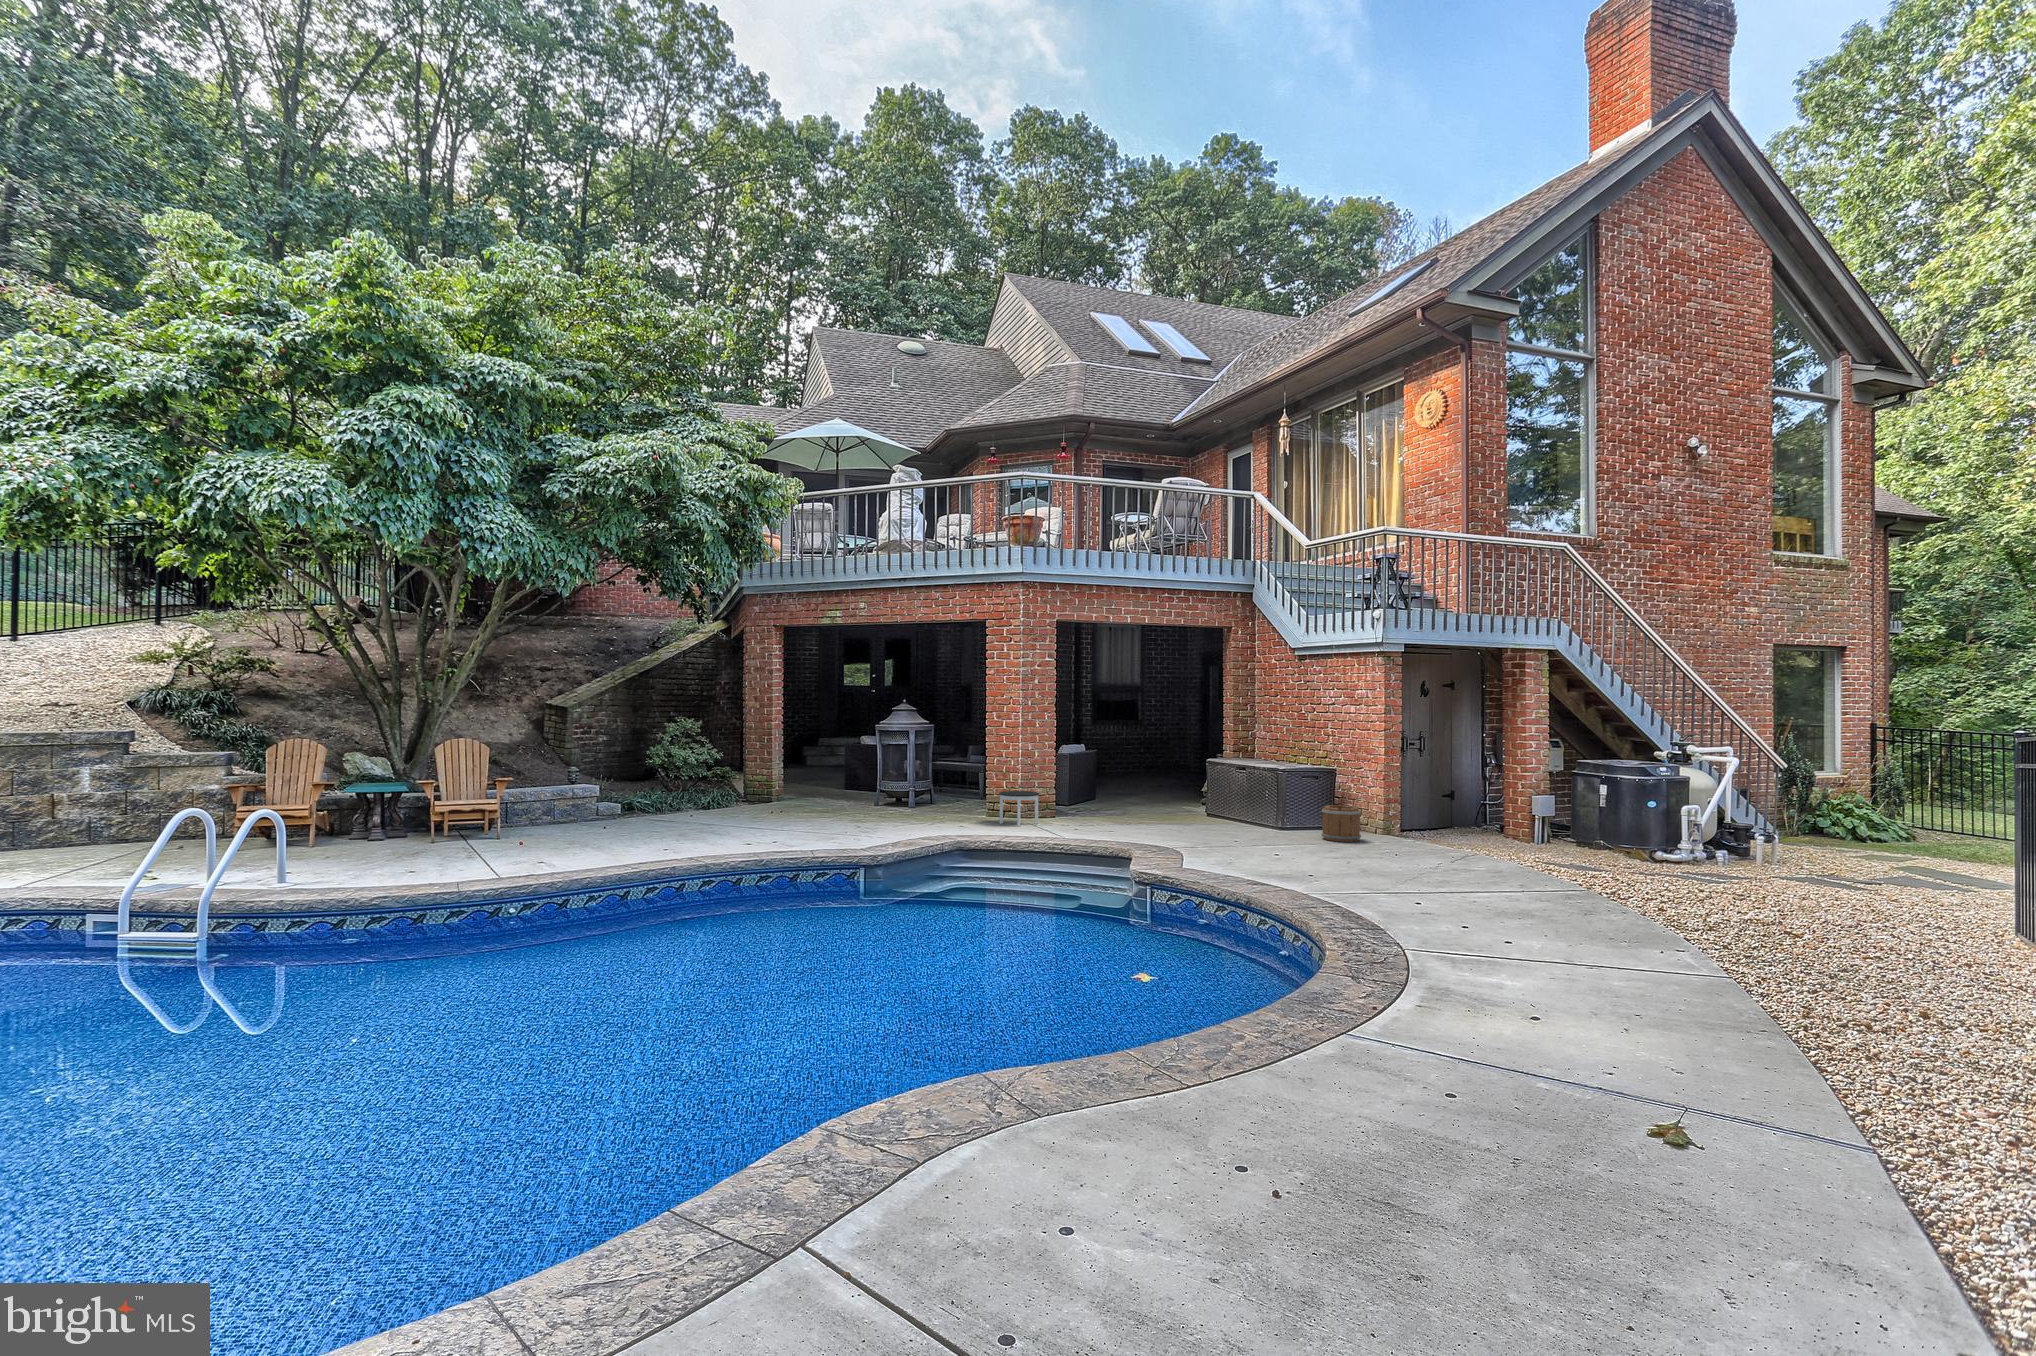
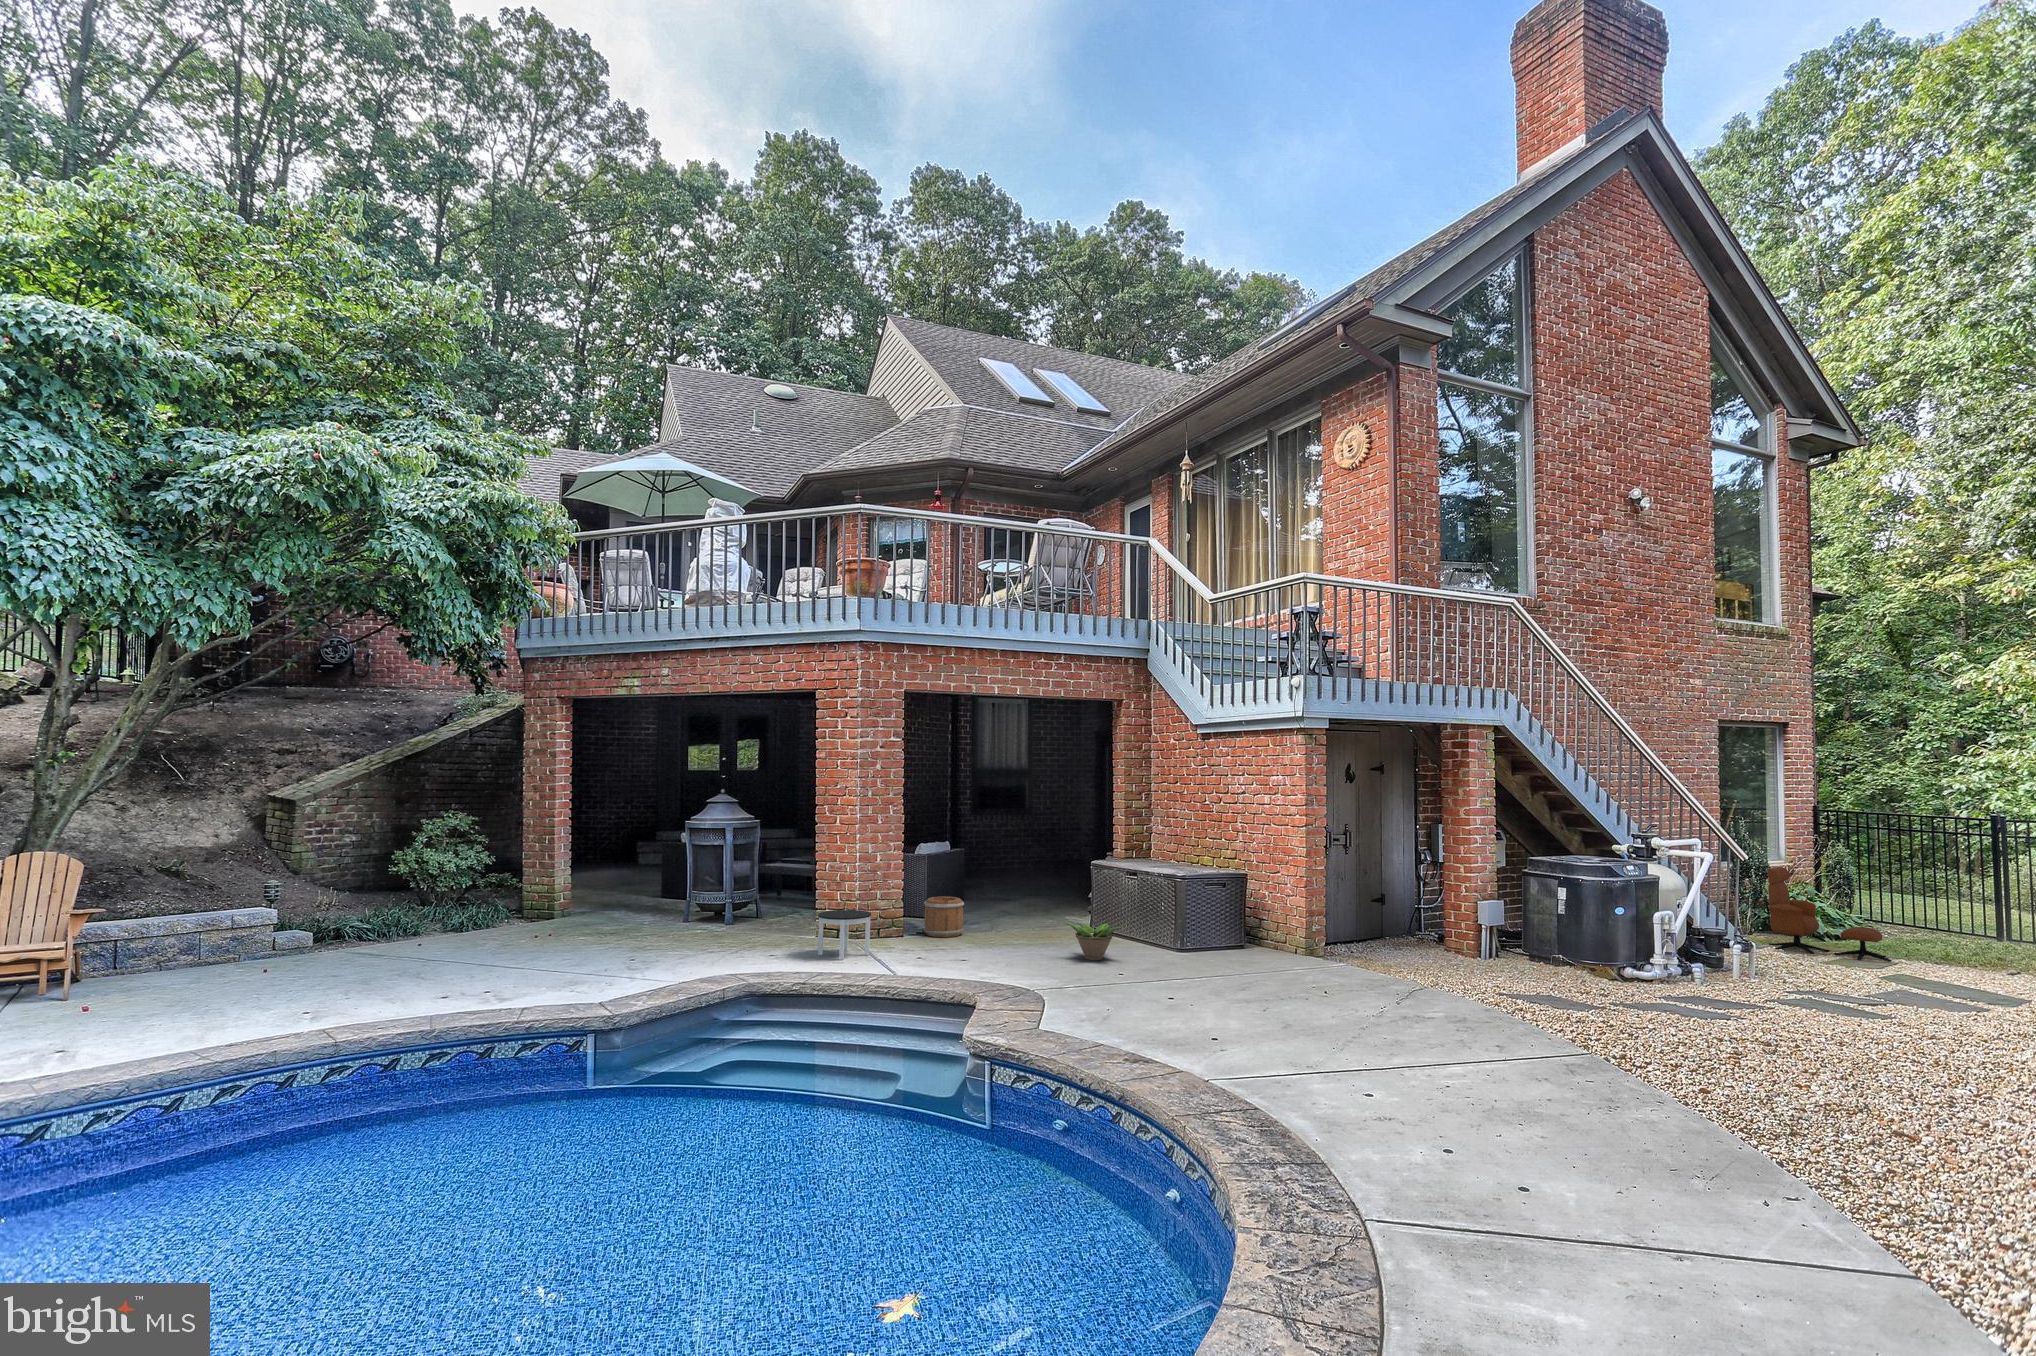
lounge chair: none [1781,767,1881,842] -> present [1768,867,1891,962]
decorative plant: none [1187,801,1236,830] -> present [1064,922,1124,960]
bucket: present [1321,805,1361,842] -> present [924,896,964,937]

